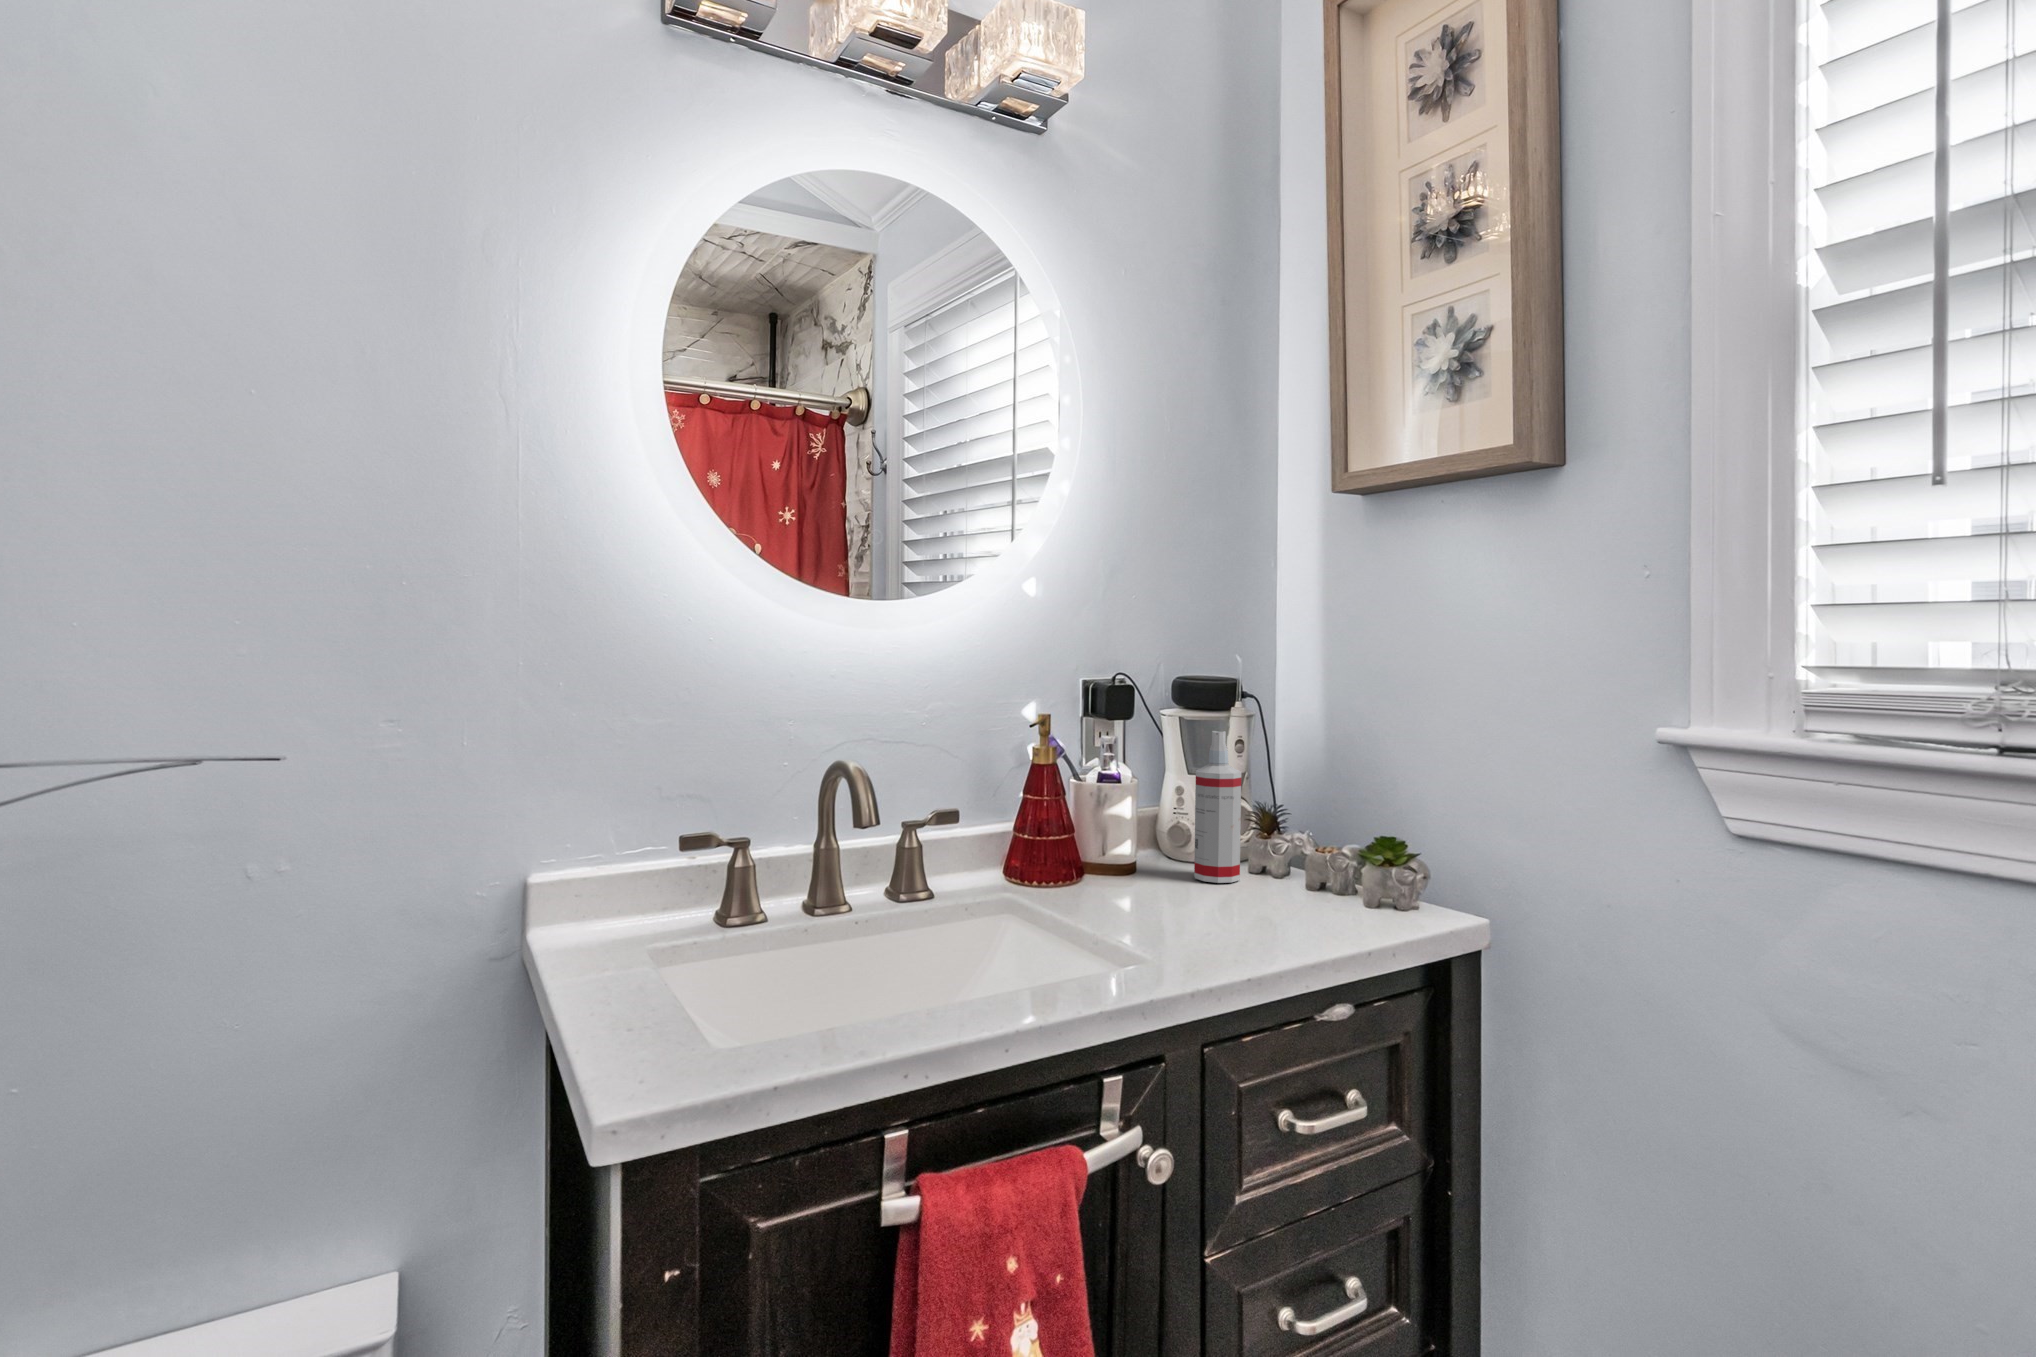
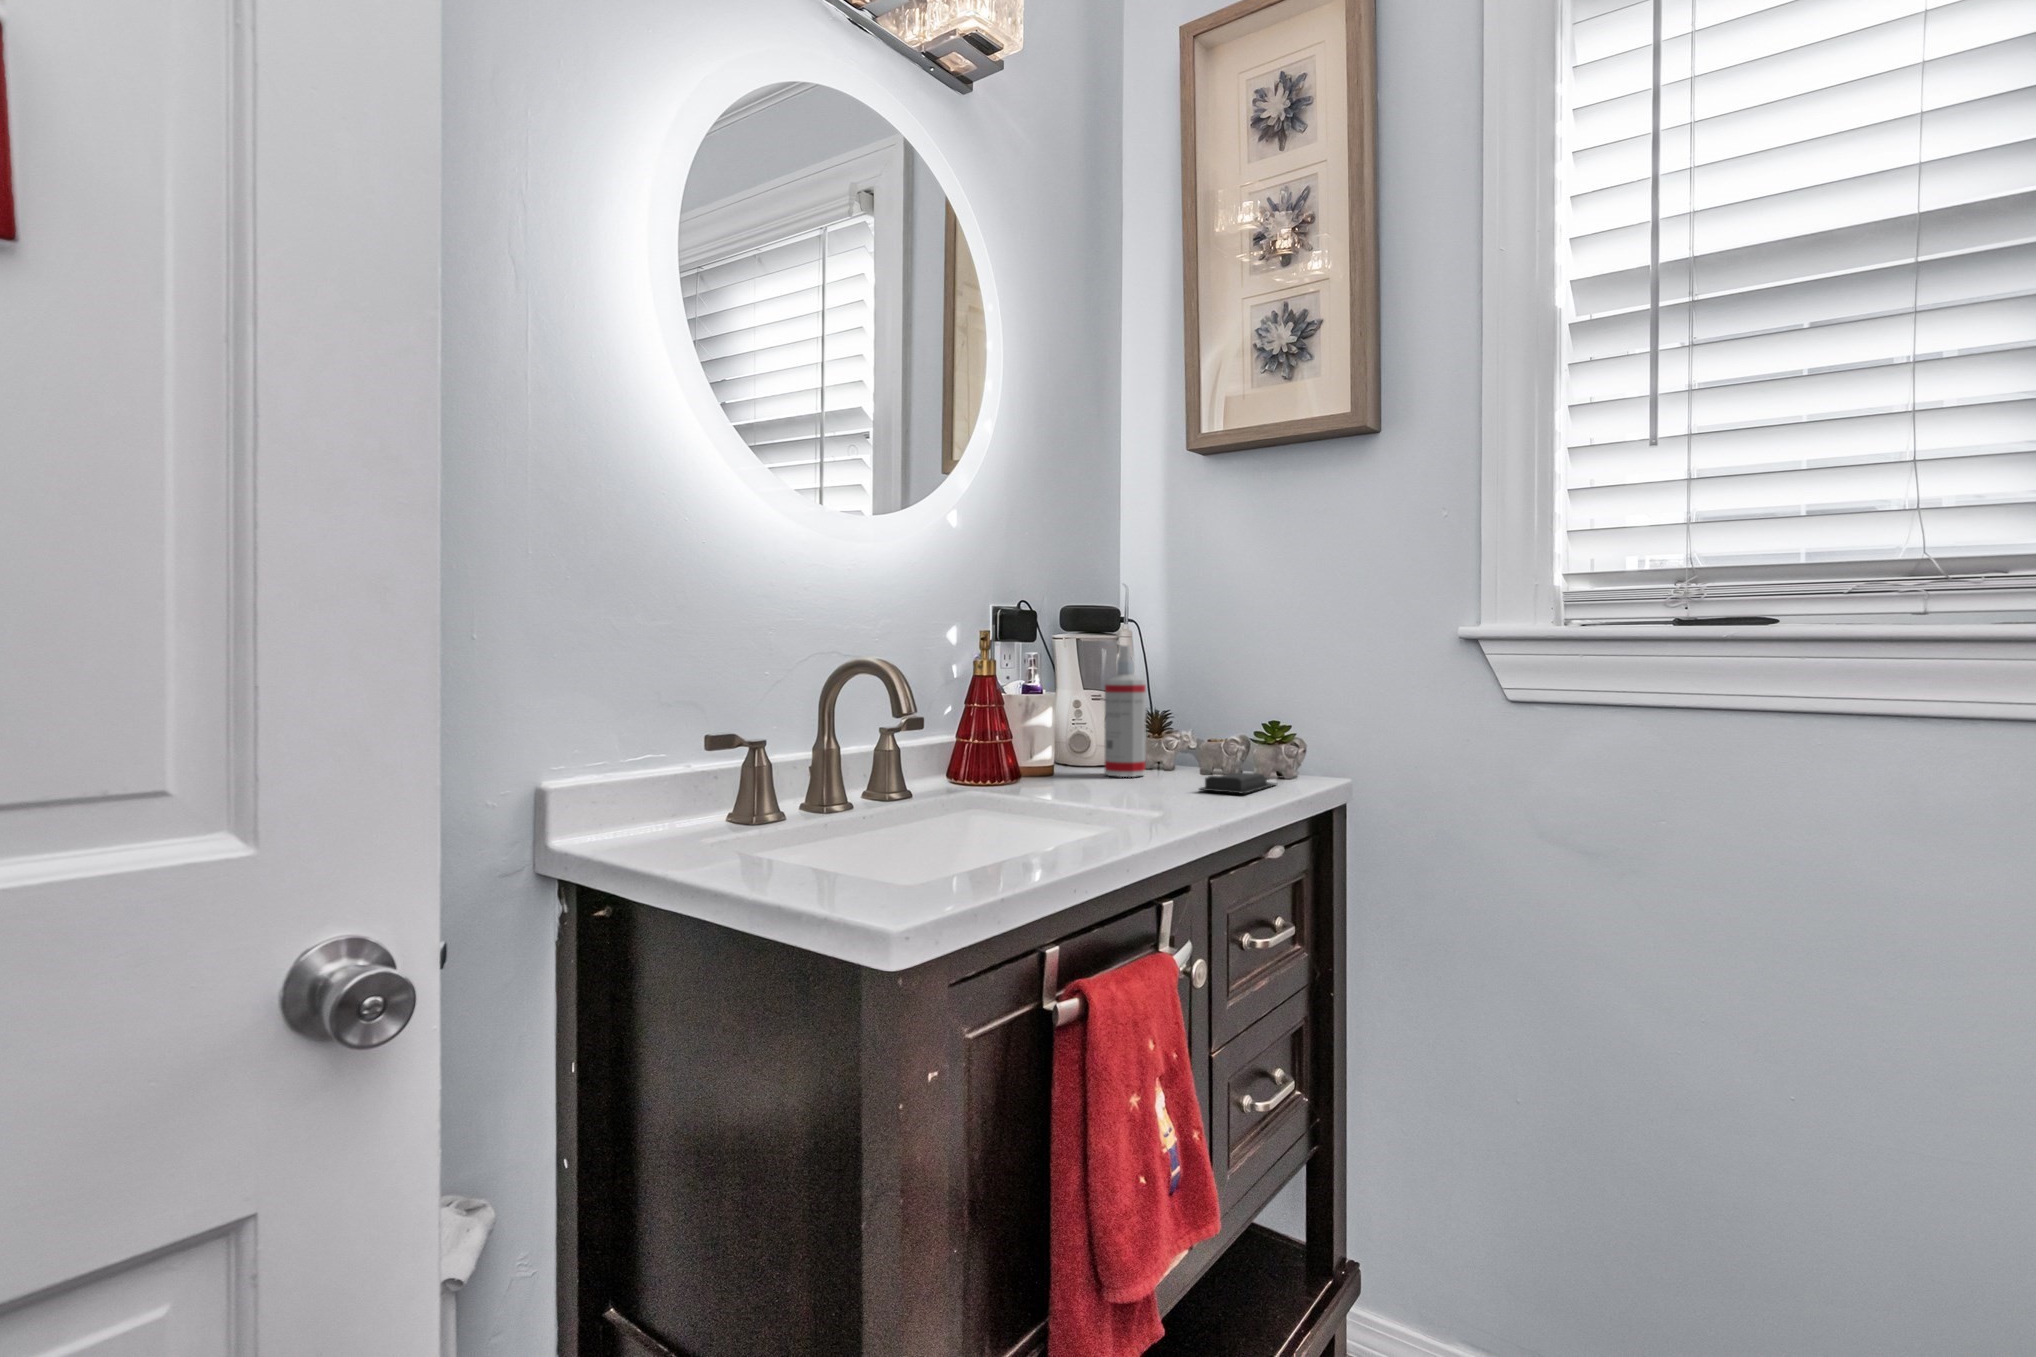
soap bar: none [1252,895,1368,930] -> present [1200,772,1277,794]

